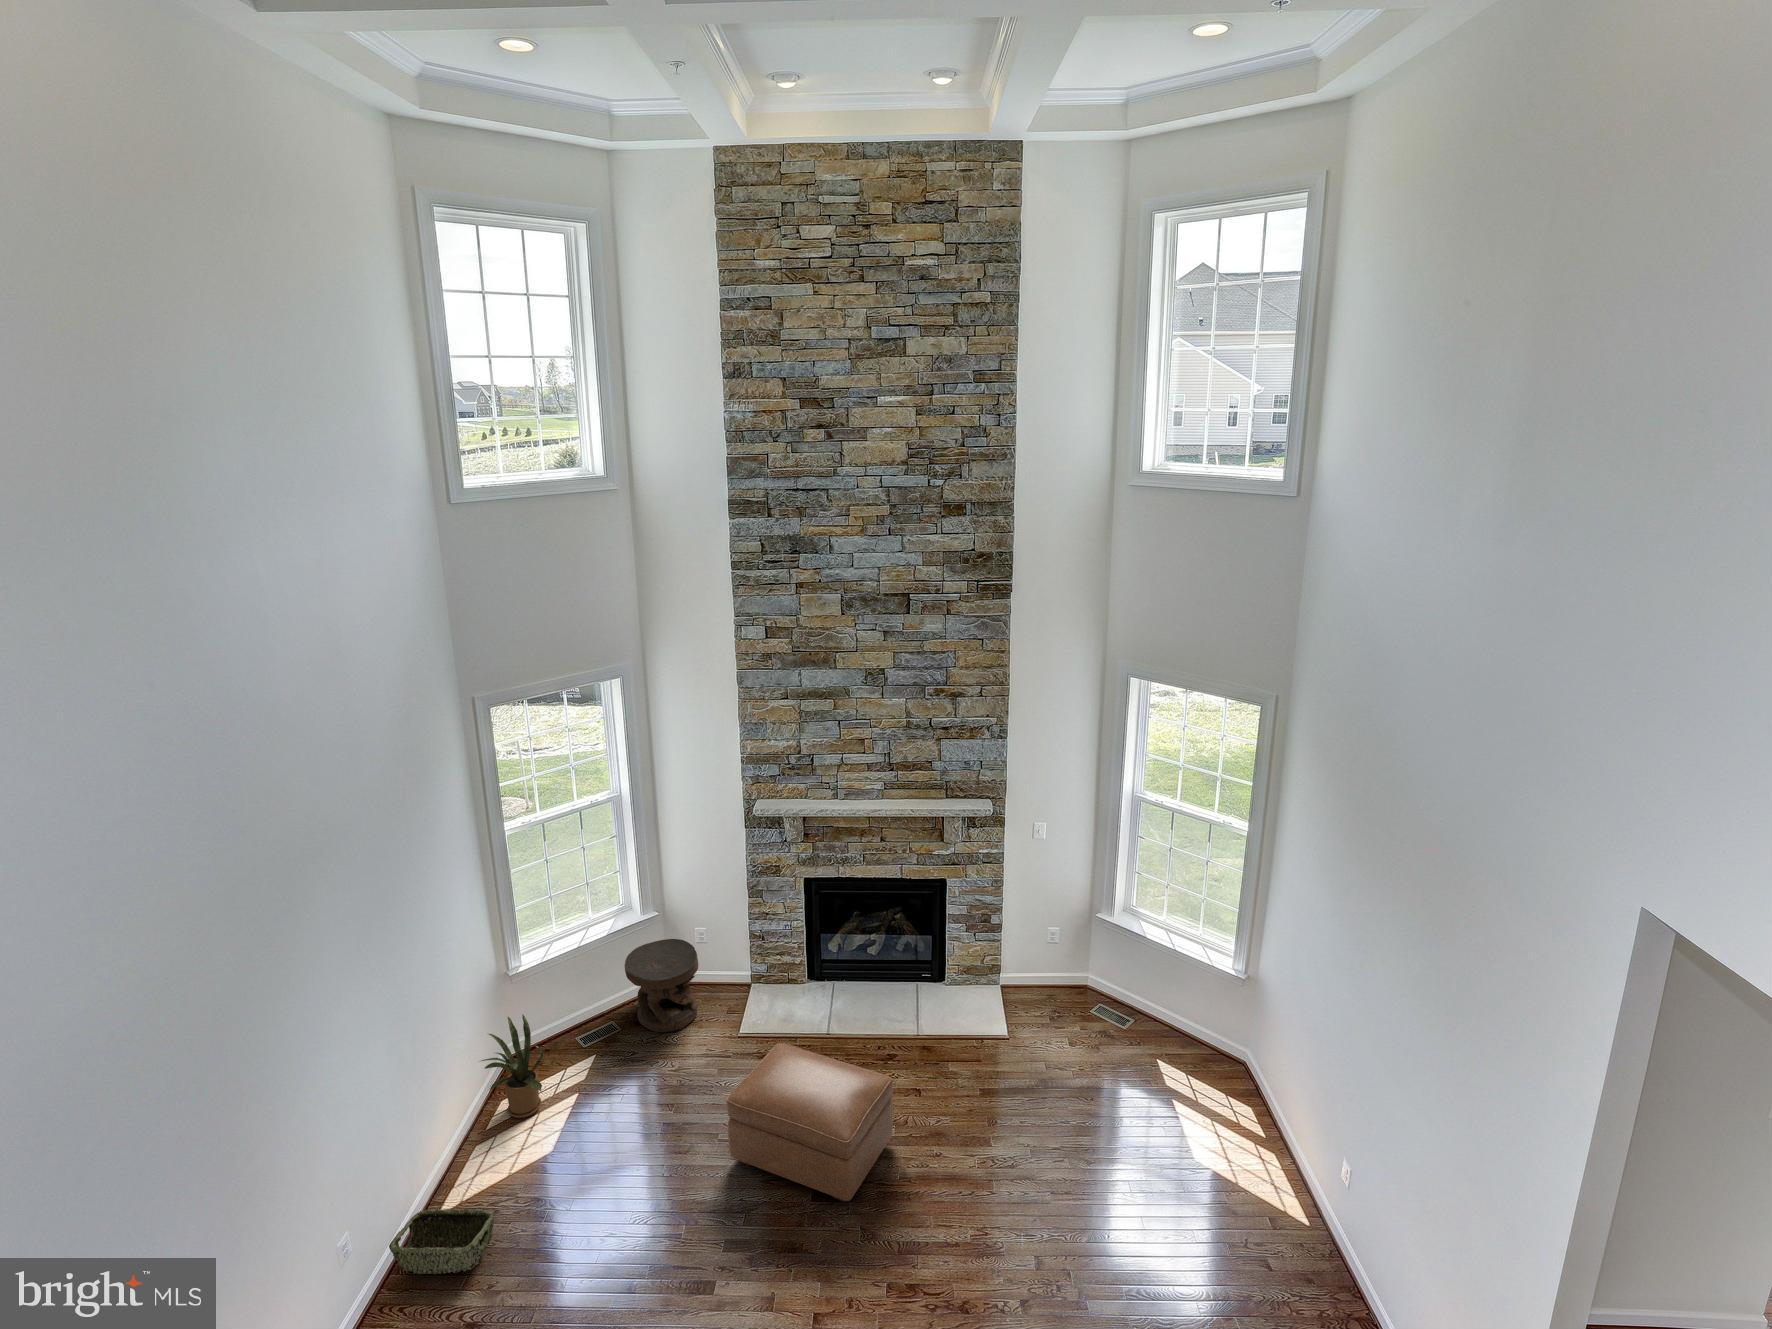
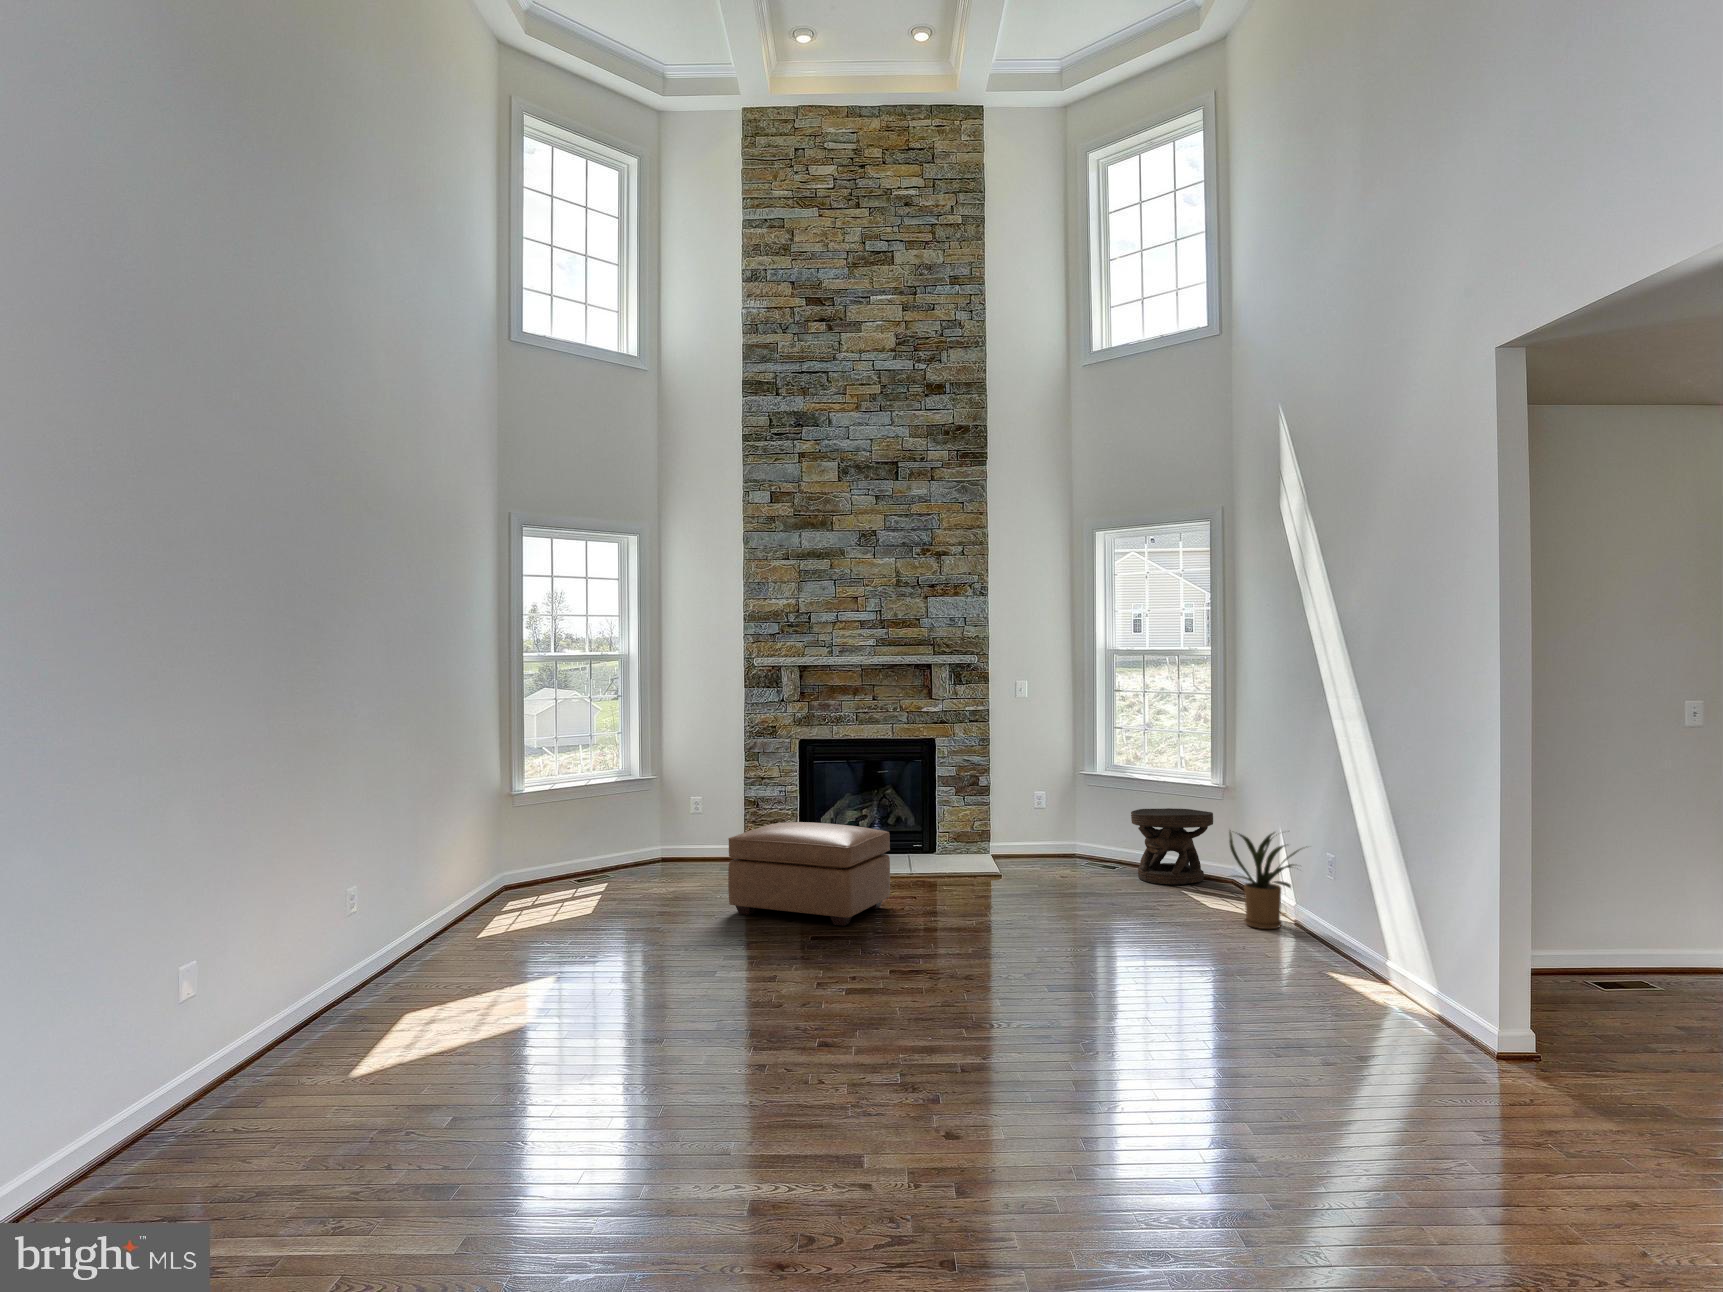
side table: present [625,939,698,1032] -> present [1131,808,1213,885]
house plant: present [481,1015,544,1118] -> present [1229,830,1301,929]
woven basket: present [389,1209,494,1274] -> none [398,906,500,948]

